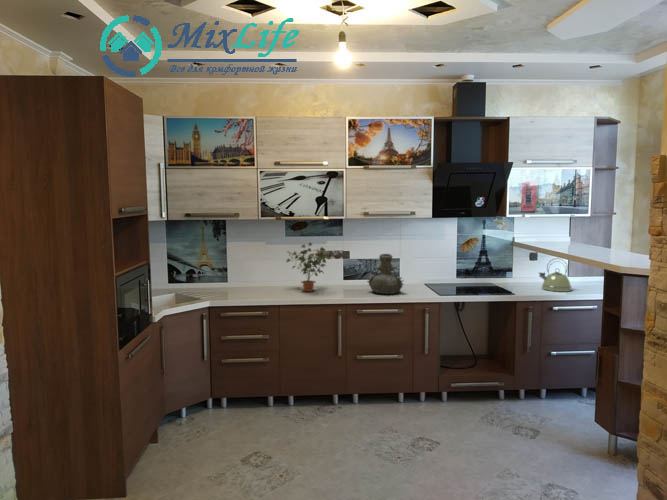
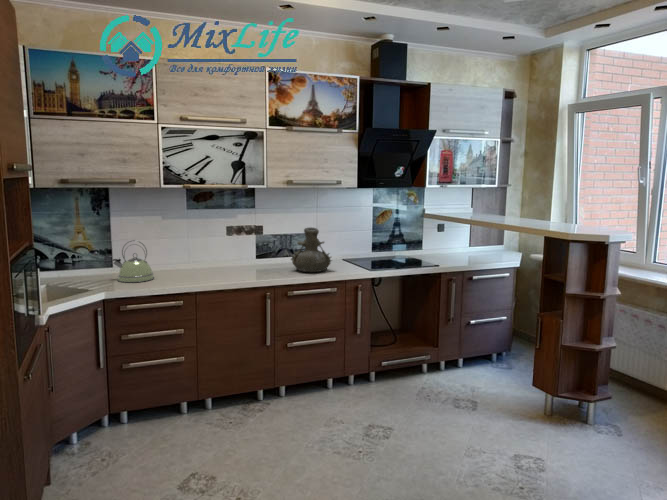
potted plant: present [286,242,330,292] -> none [191,215,251,274]
kettle: present [539,258,571,292] -> present [112,240,154,282]

